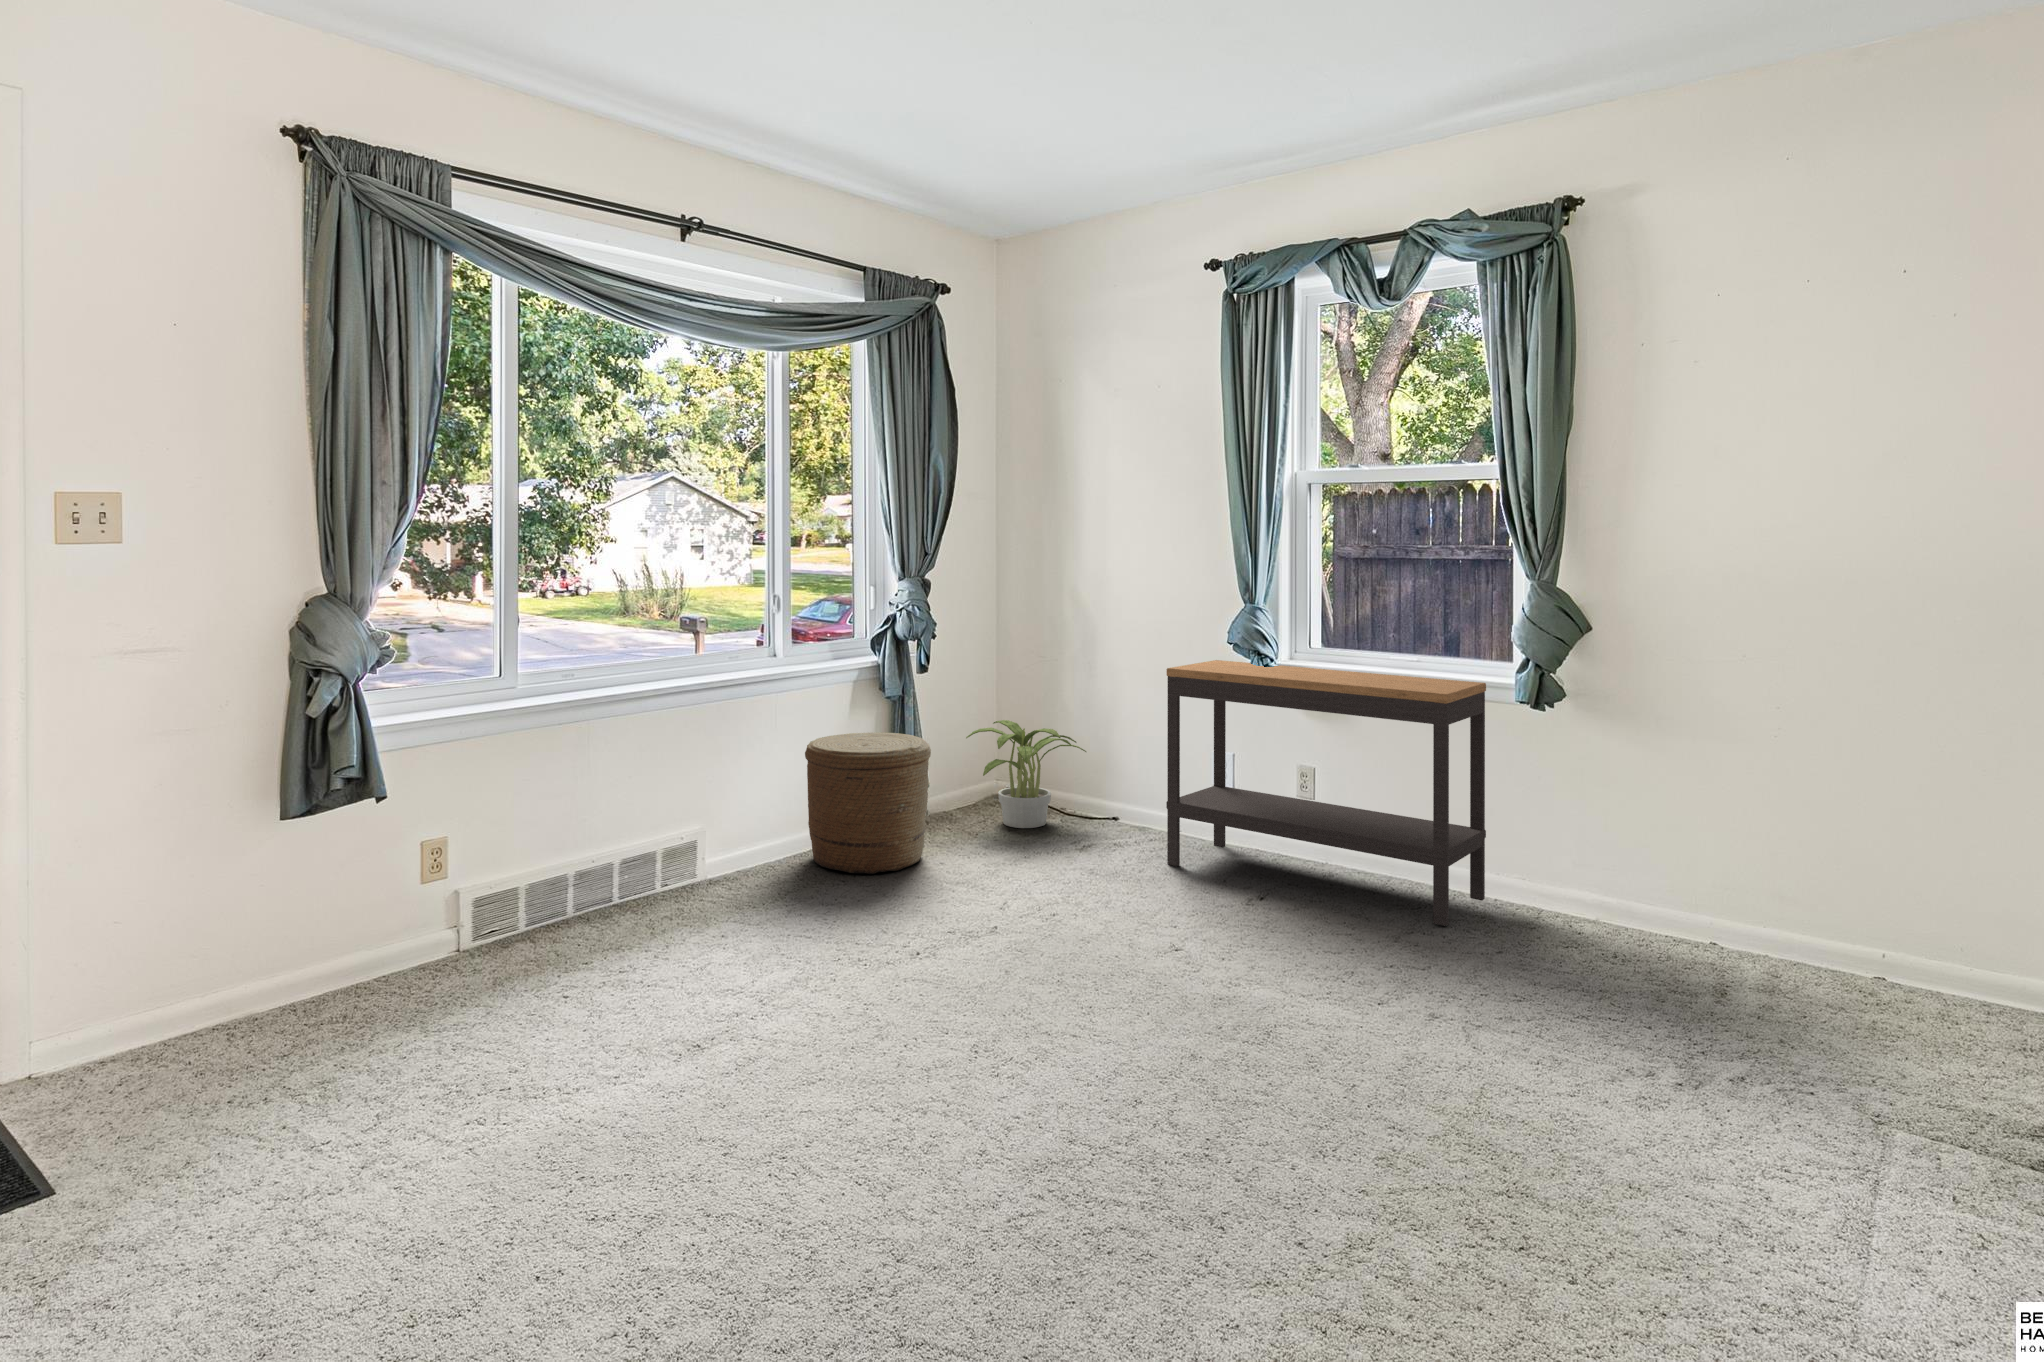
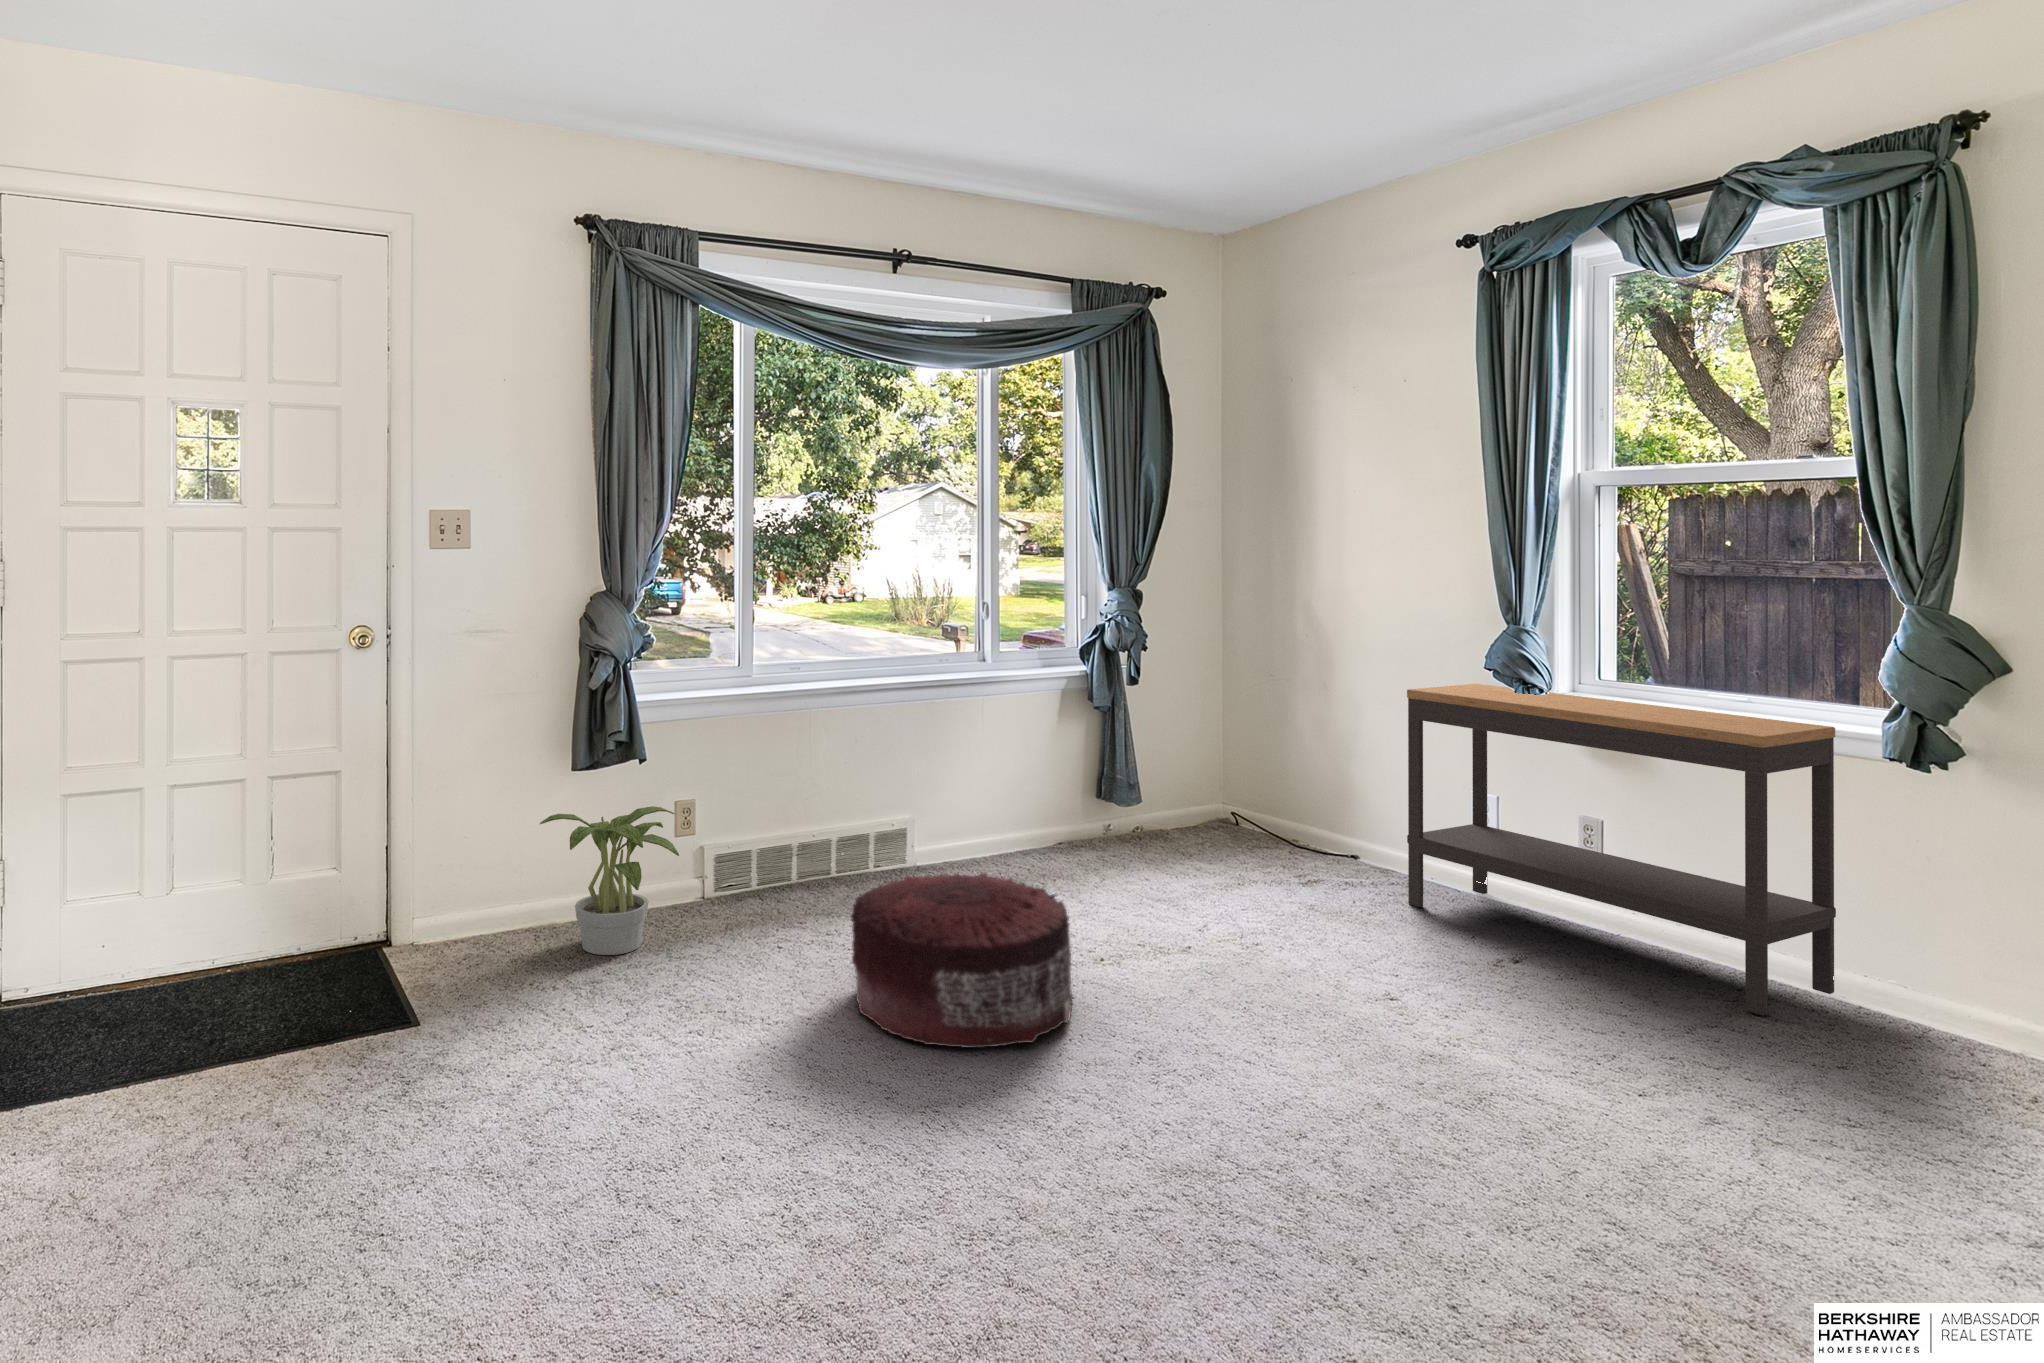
potted plant: present [966,720,1086,828] -> present [540,806,679,955]
woven basket: present [805,733,931,874] -> none [1015,738,1142,877]
pouf: none [660,883,899,1083] -> present [851,873,1073,1048]

